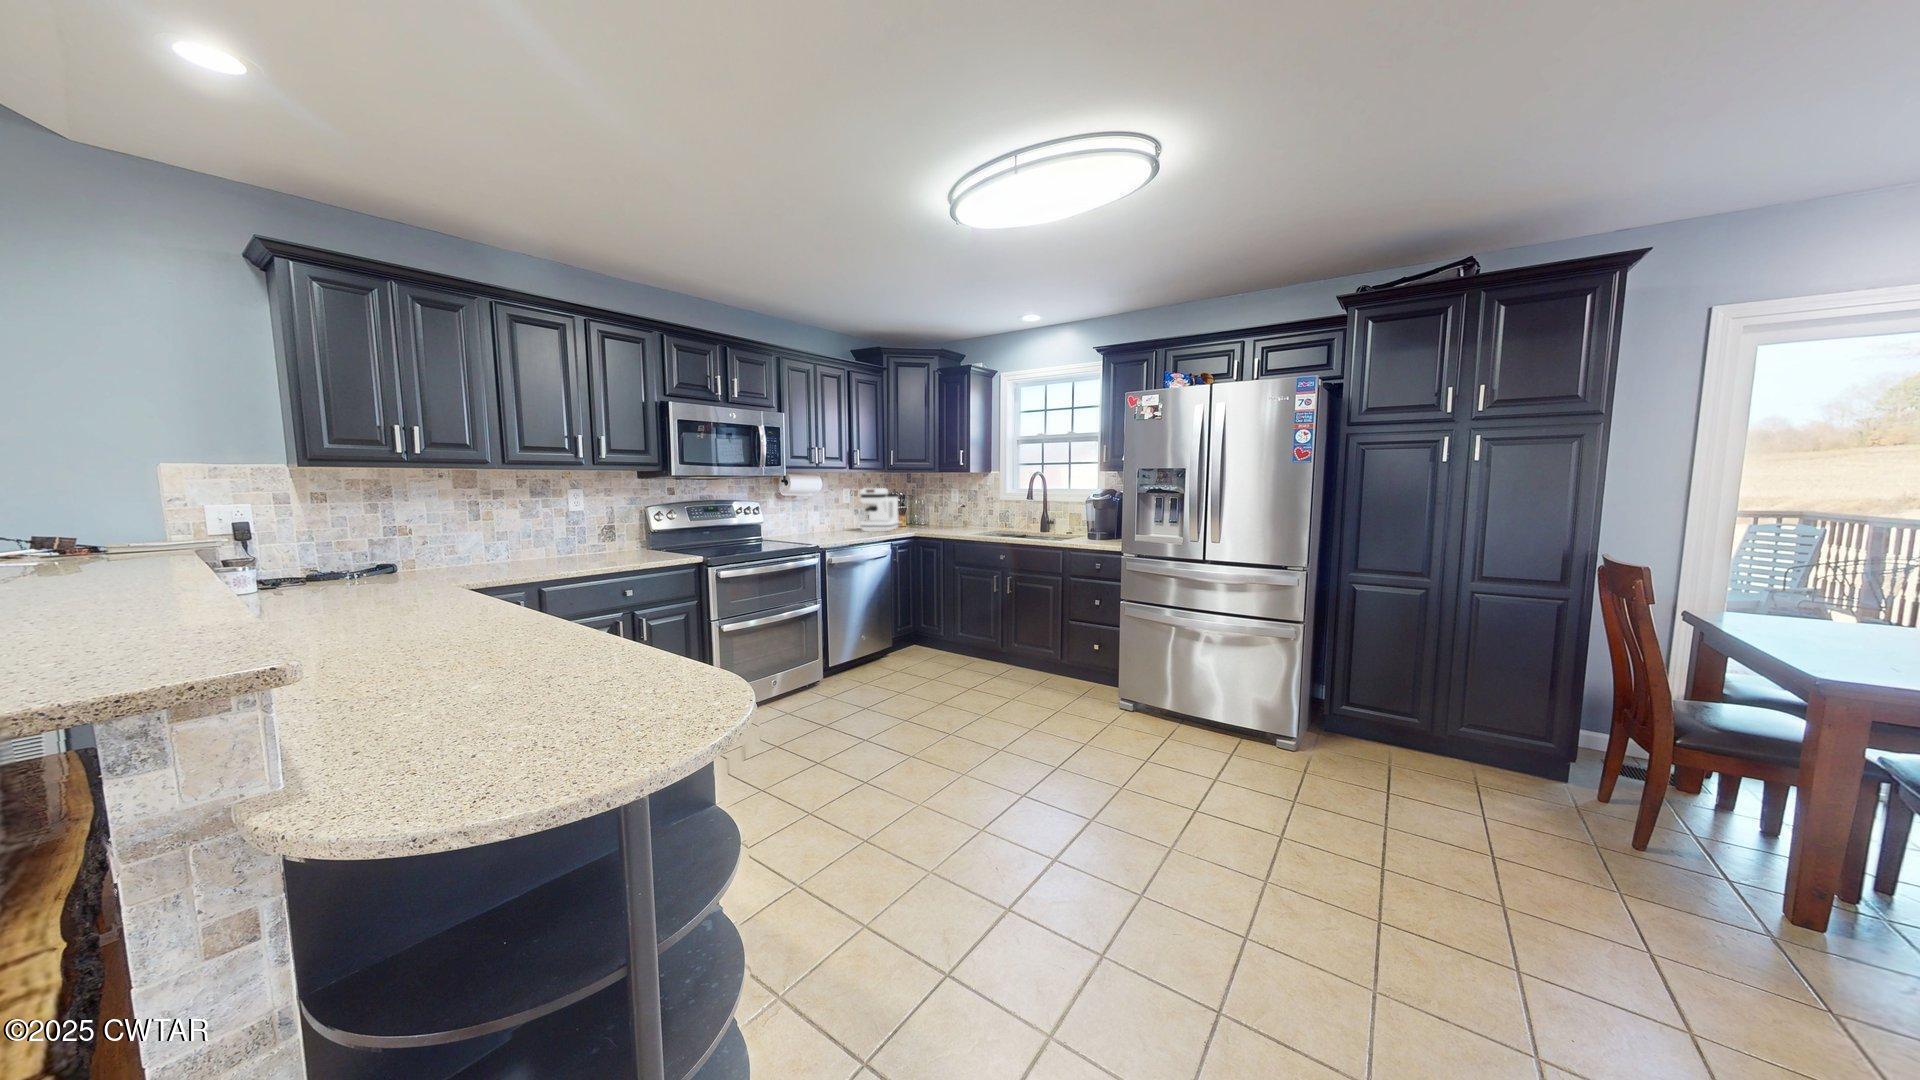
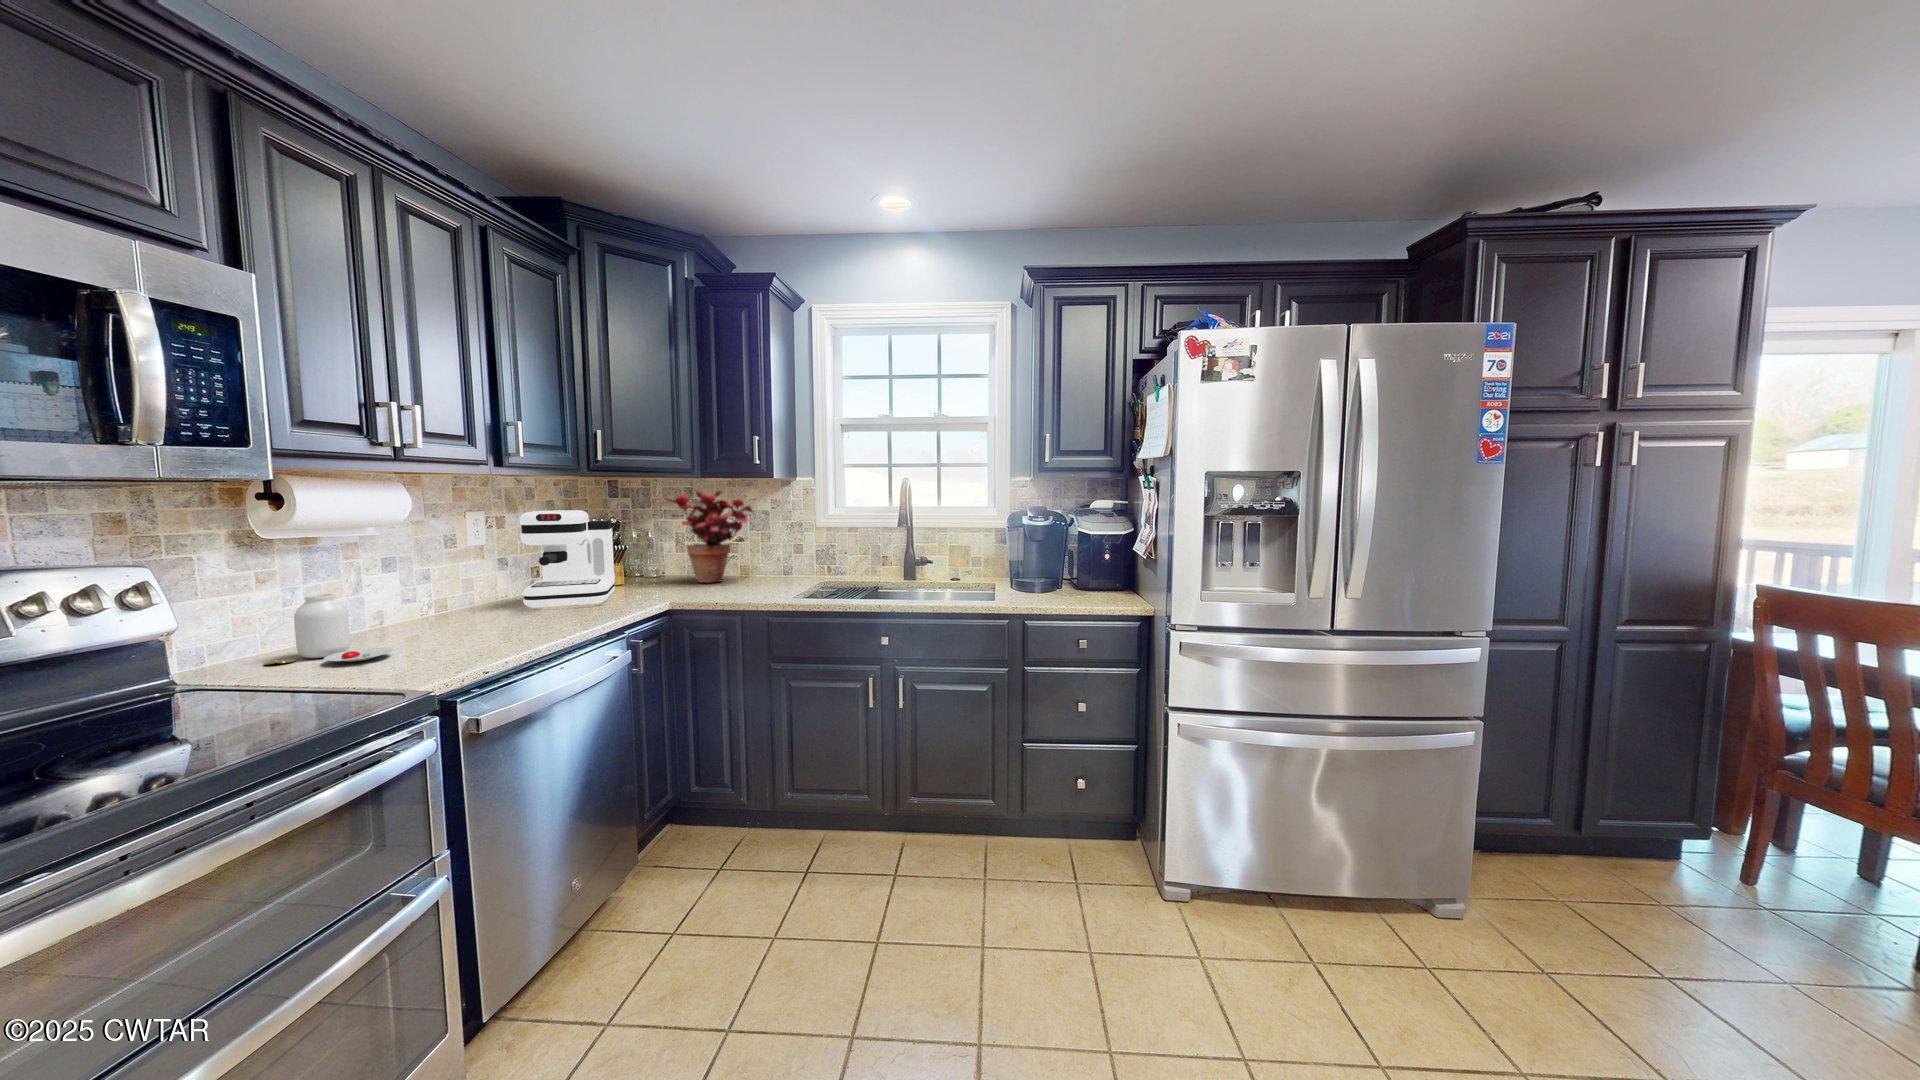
potted plant: none [924,479,968,527] -> present [666,491,753,583]
jar: none [781,516,814,539] -> present [264,594,393,665]

